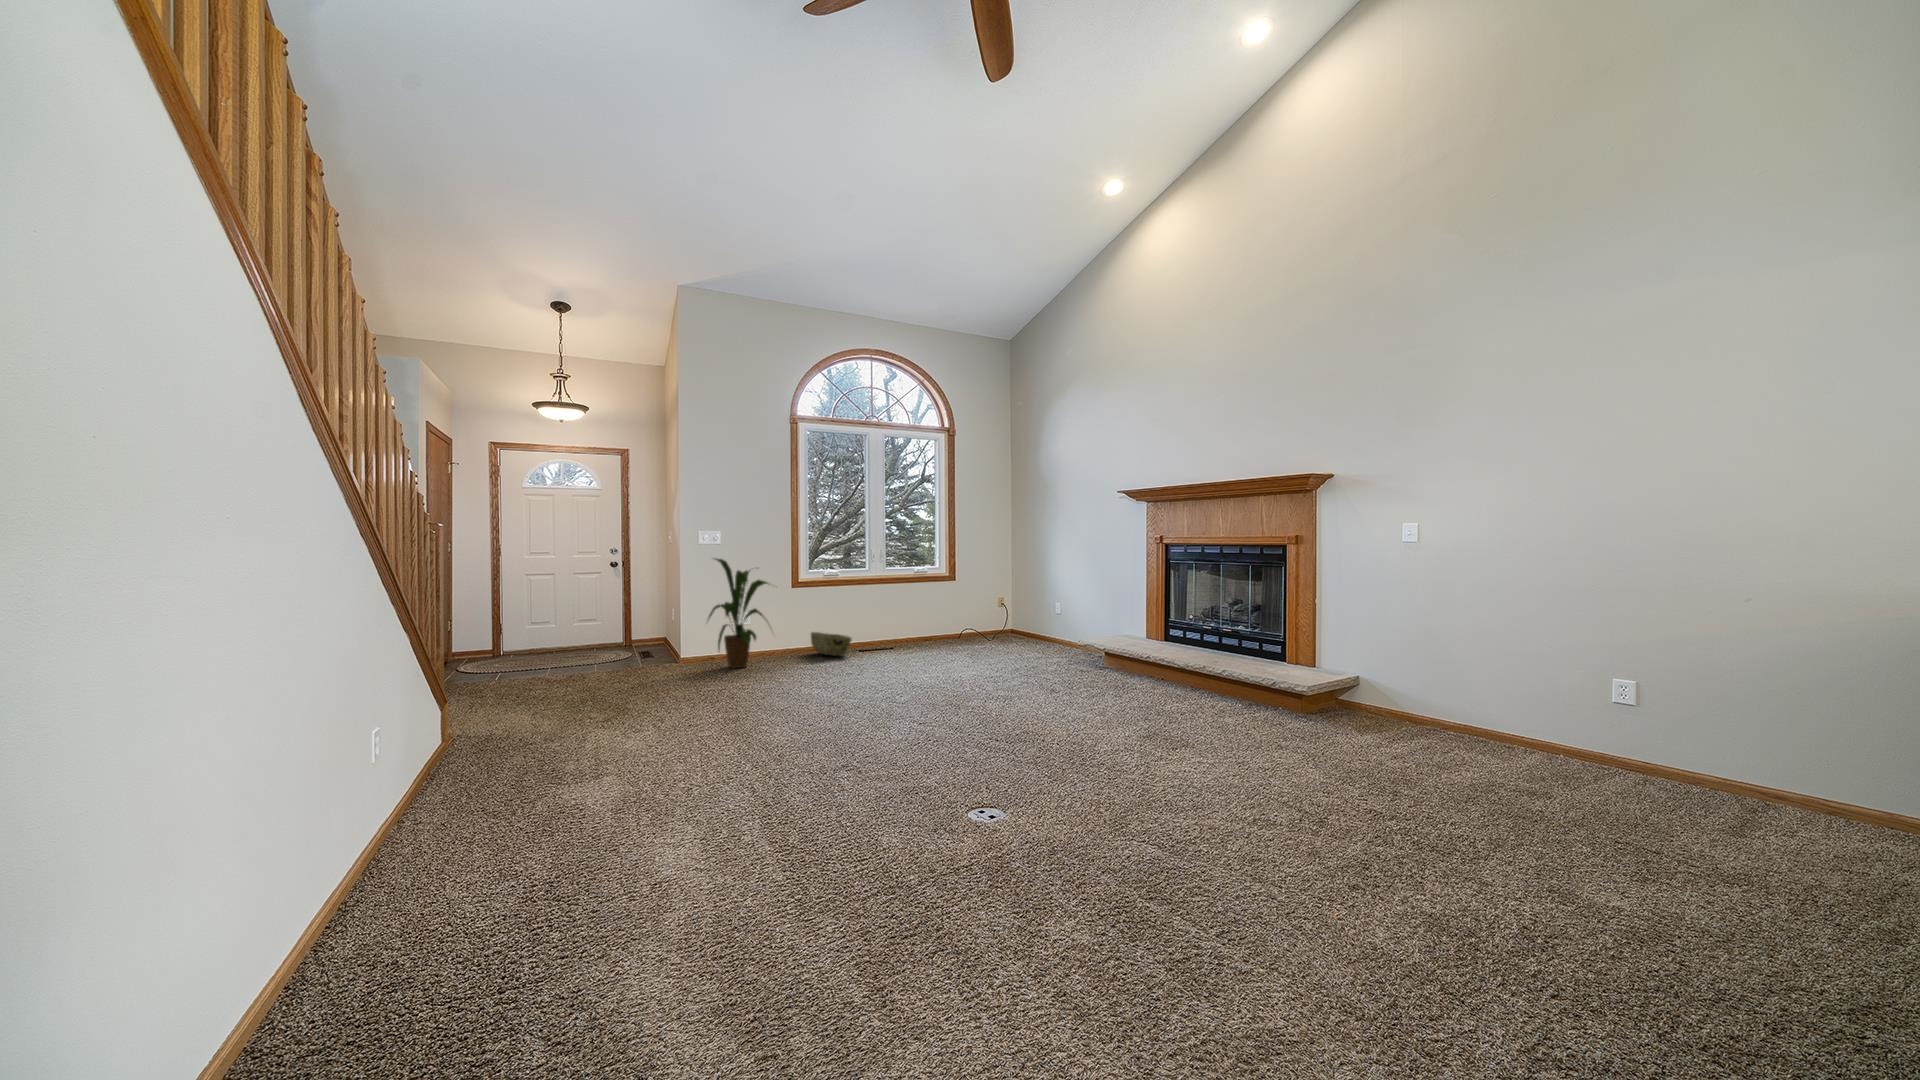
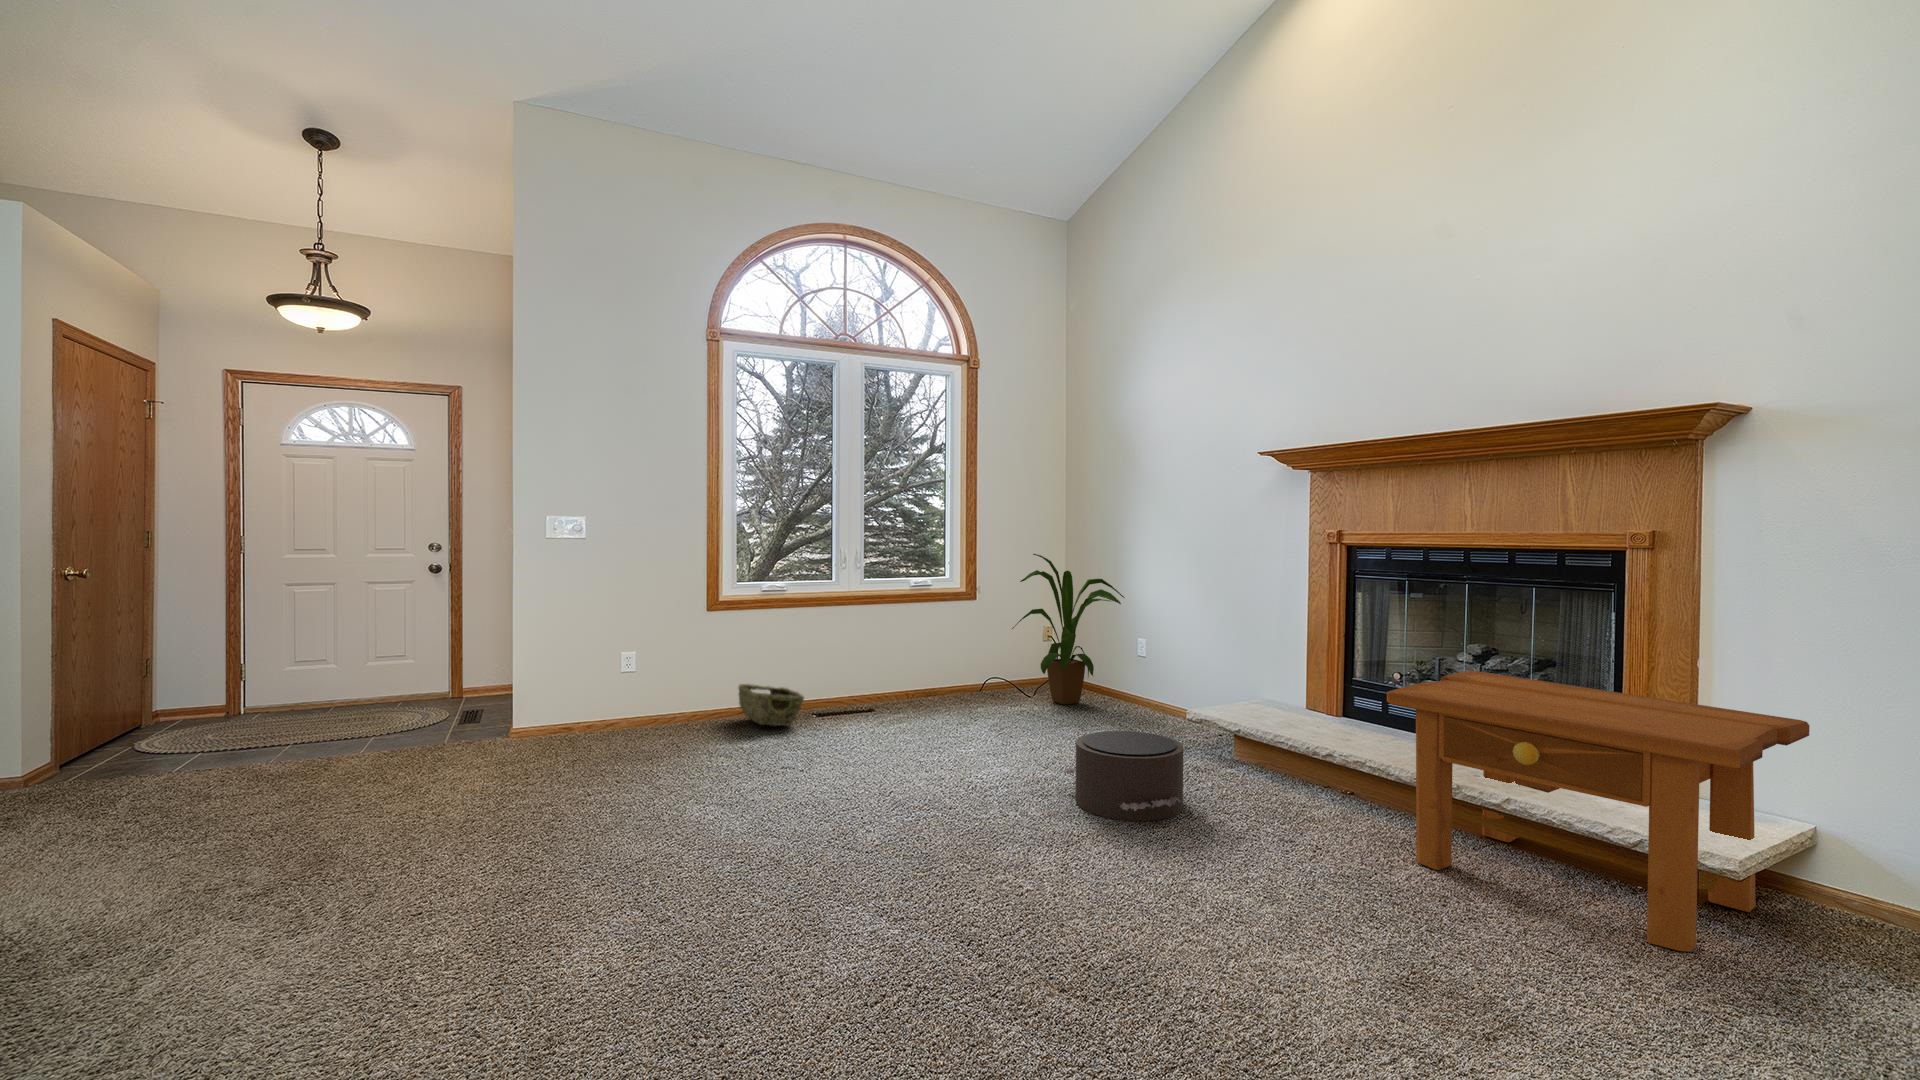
house plant: present [709,559,769,669] -> present [1012,554,1124,705]
side table: none [1164,609,1348,728] -> present [1387,670,1809,952]
pouf: none [1003,648,1068,692] -> present [1062,731,1183,821]

